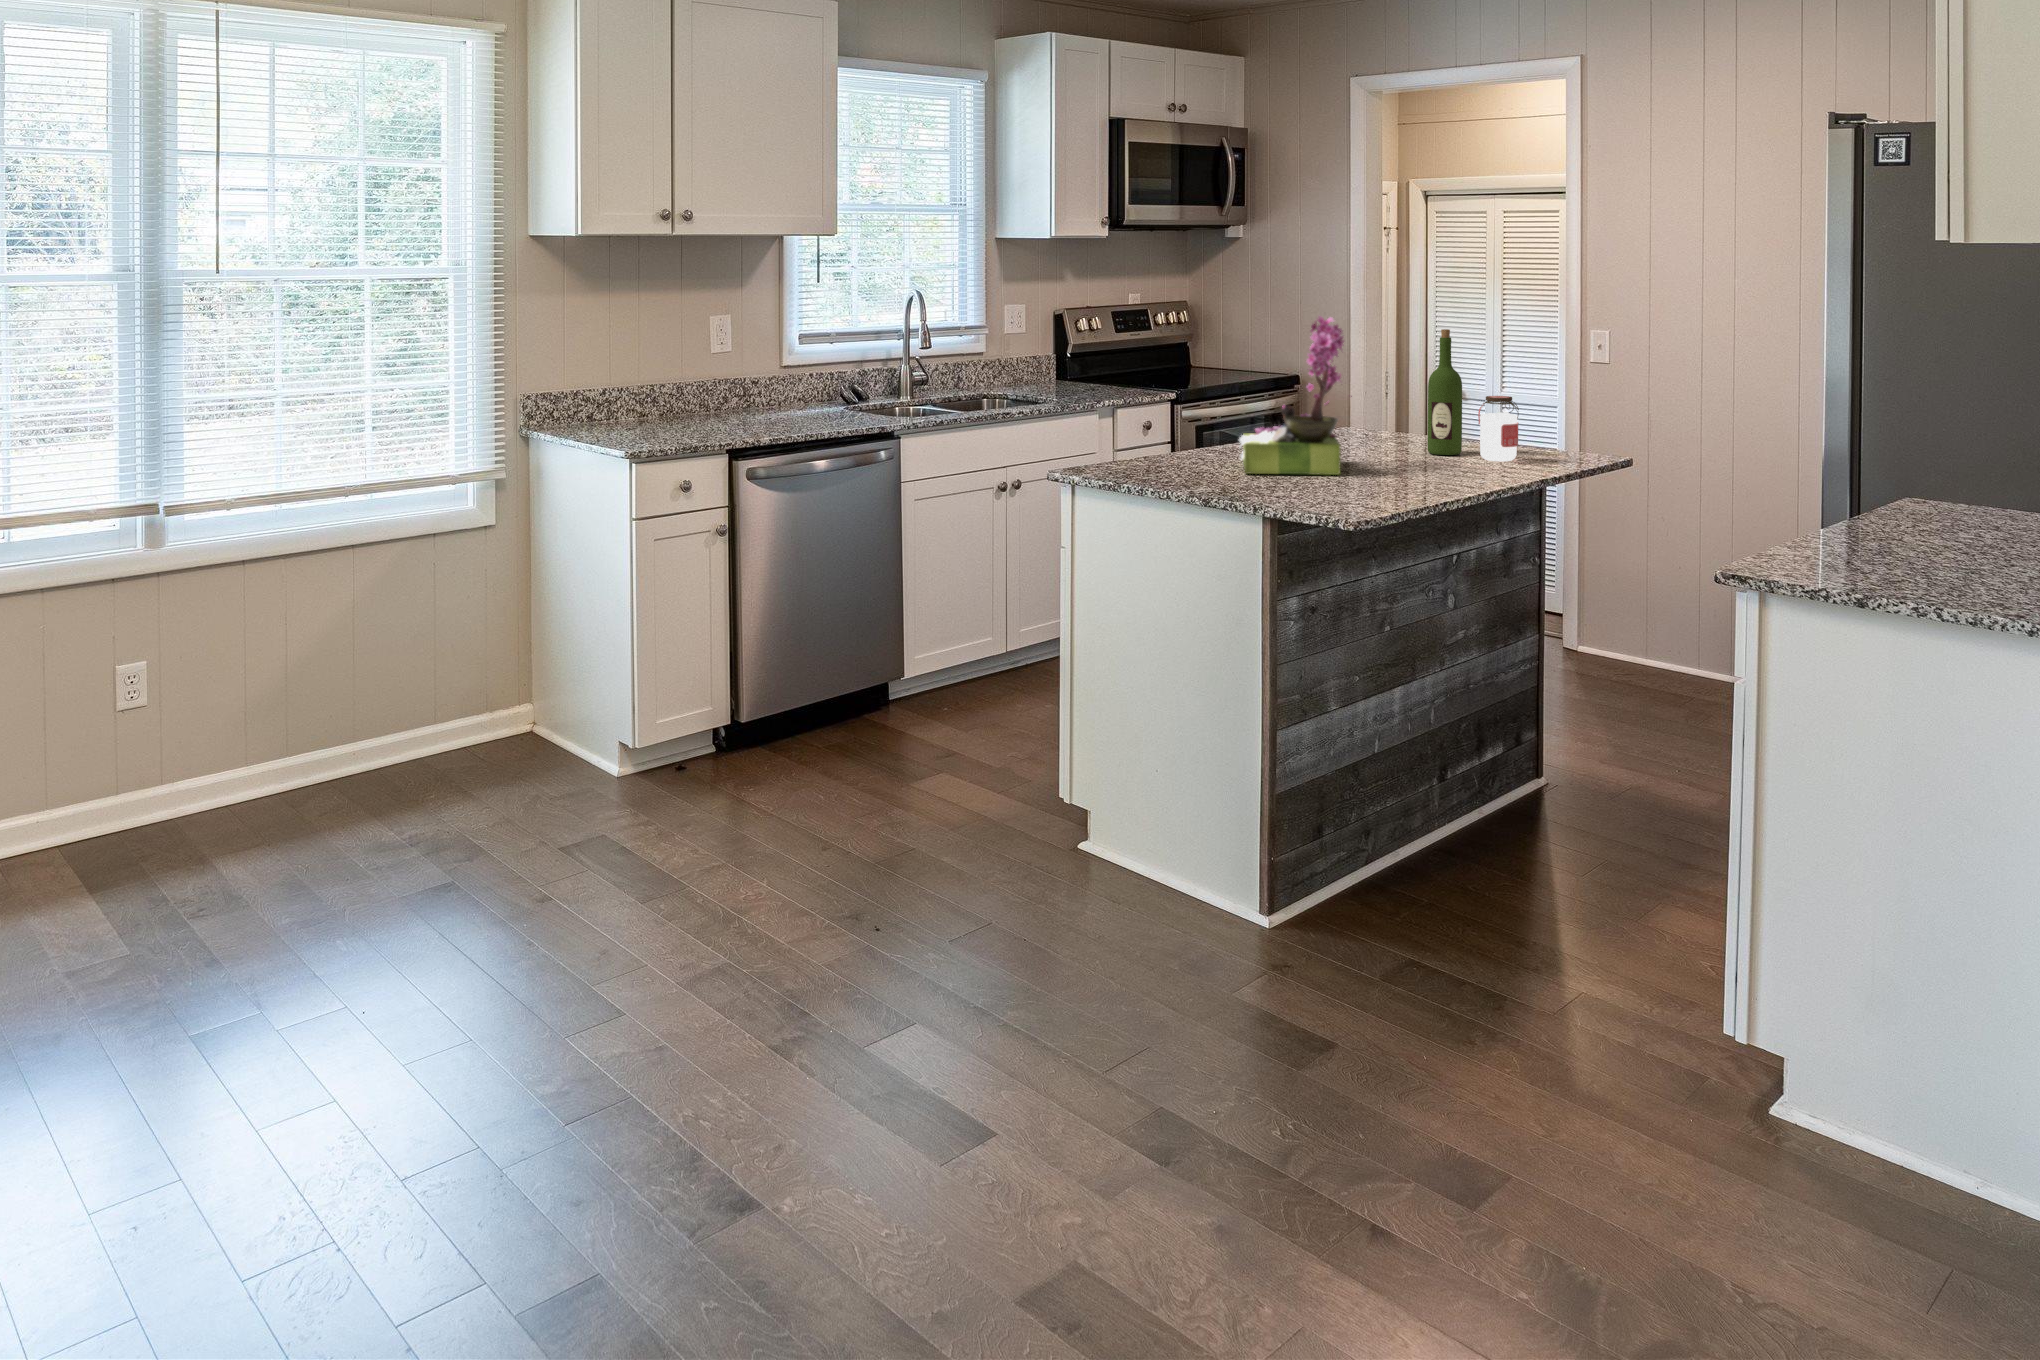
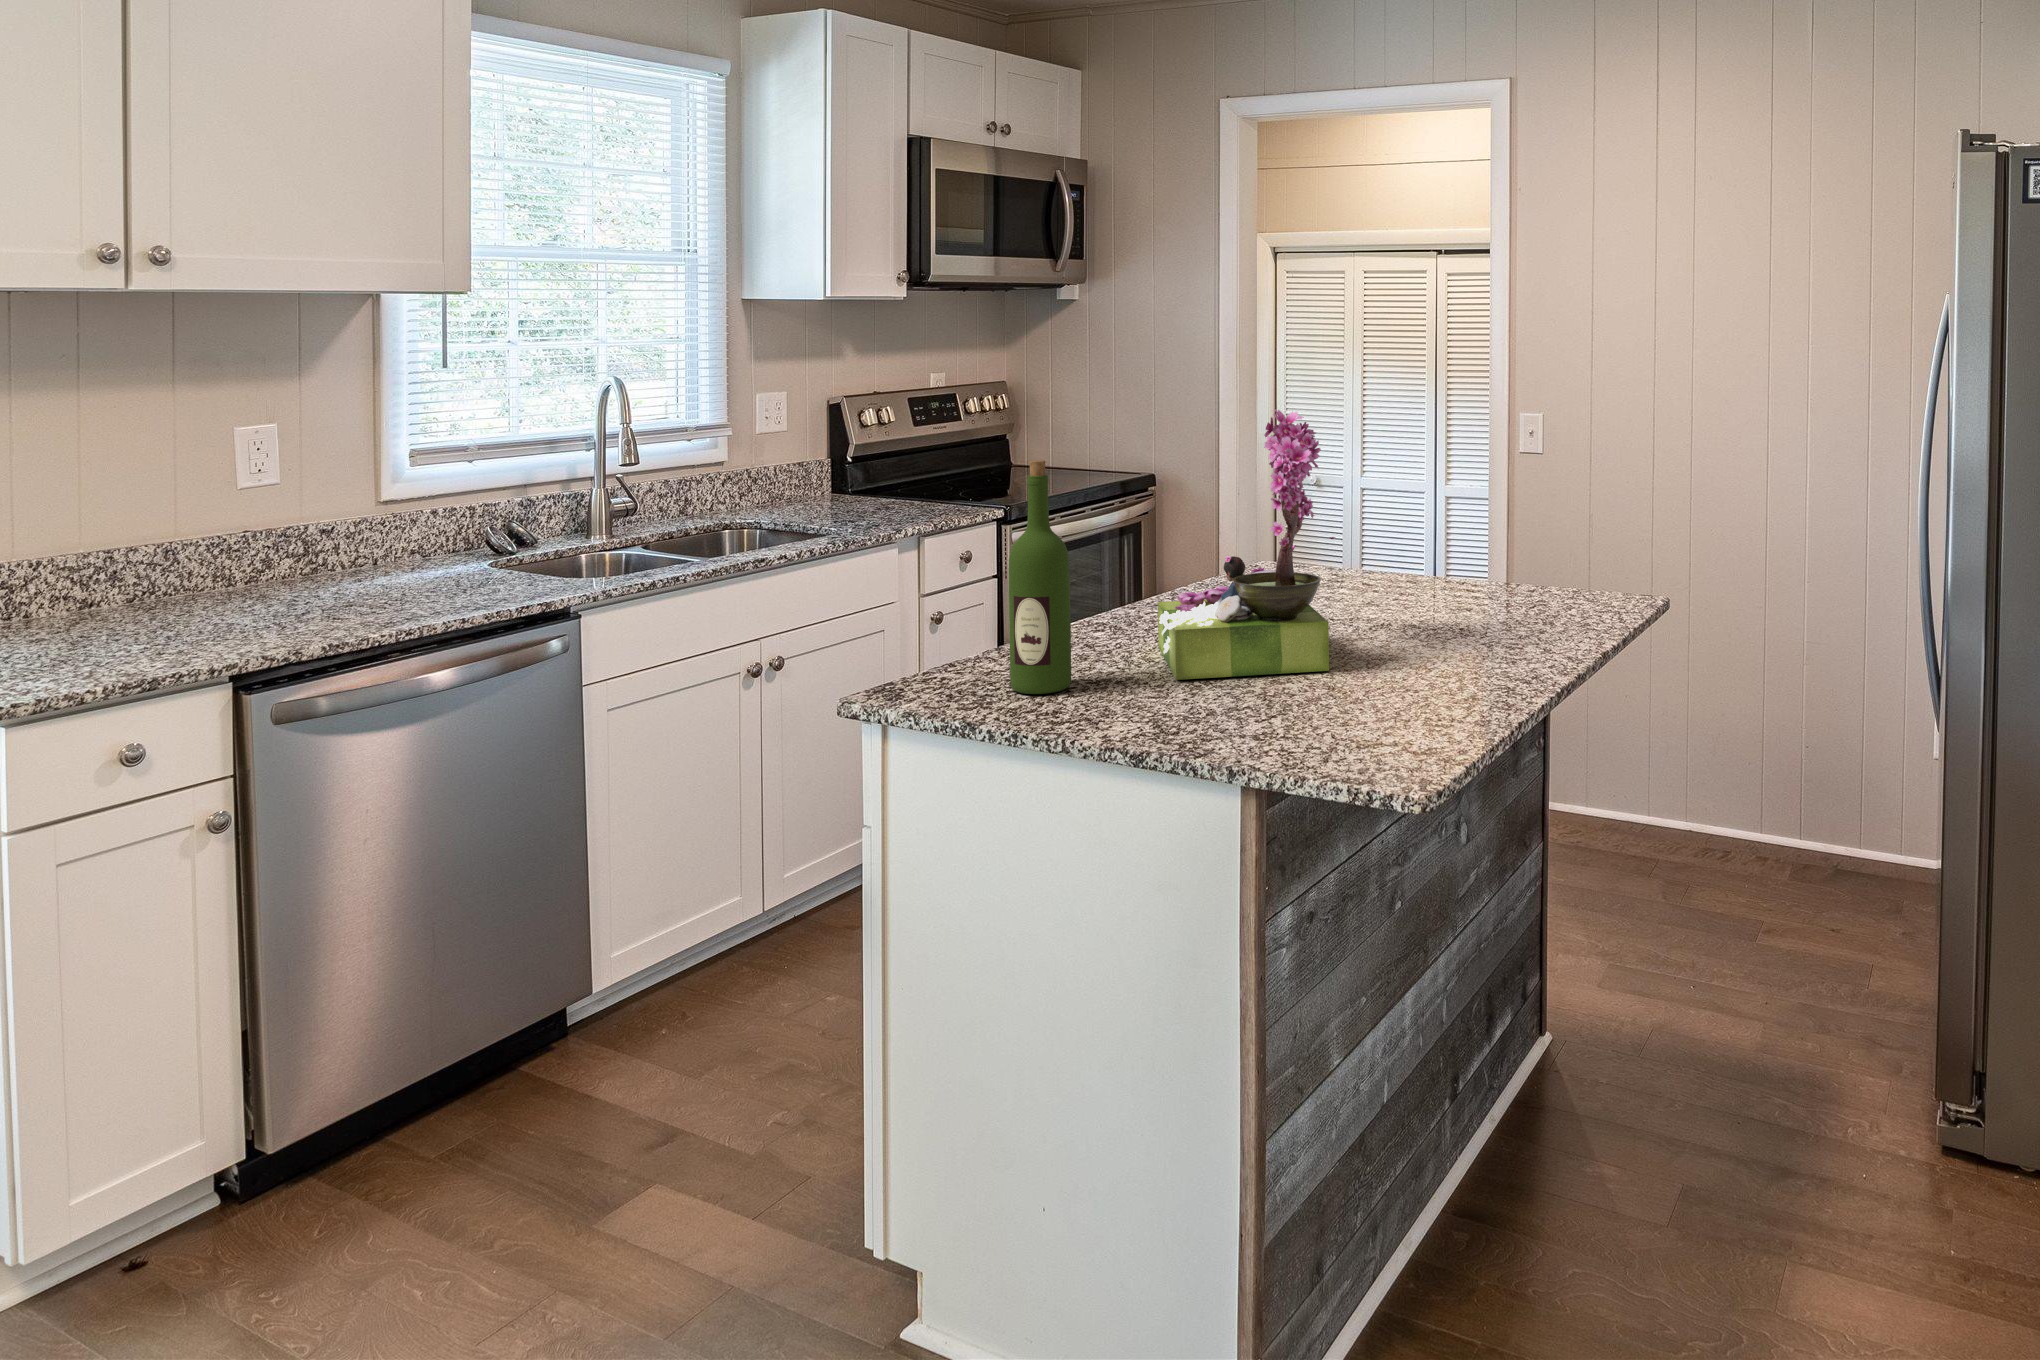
wine bottle: present [1427,329,1462,455] -> present [1008,460,1071,694]
jar: present [1478,396,1519,462] -> none [1505,522,1563,624]

